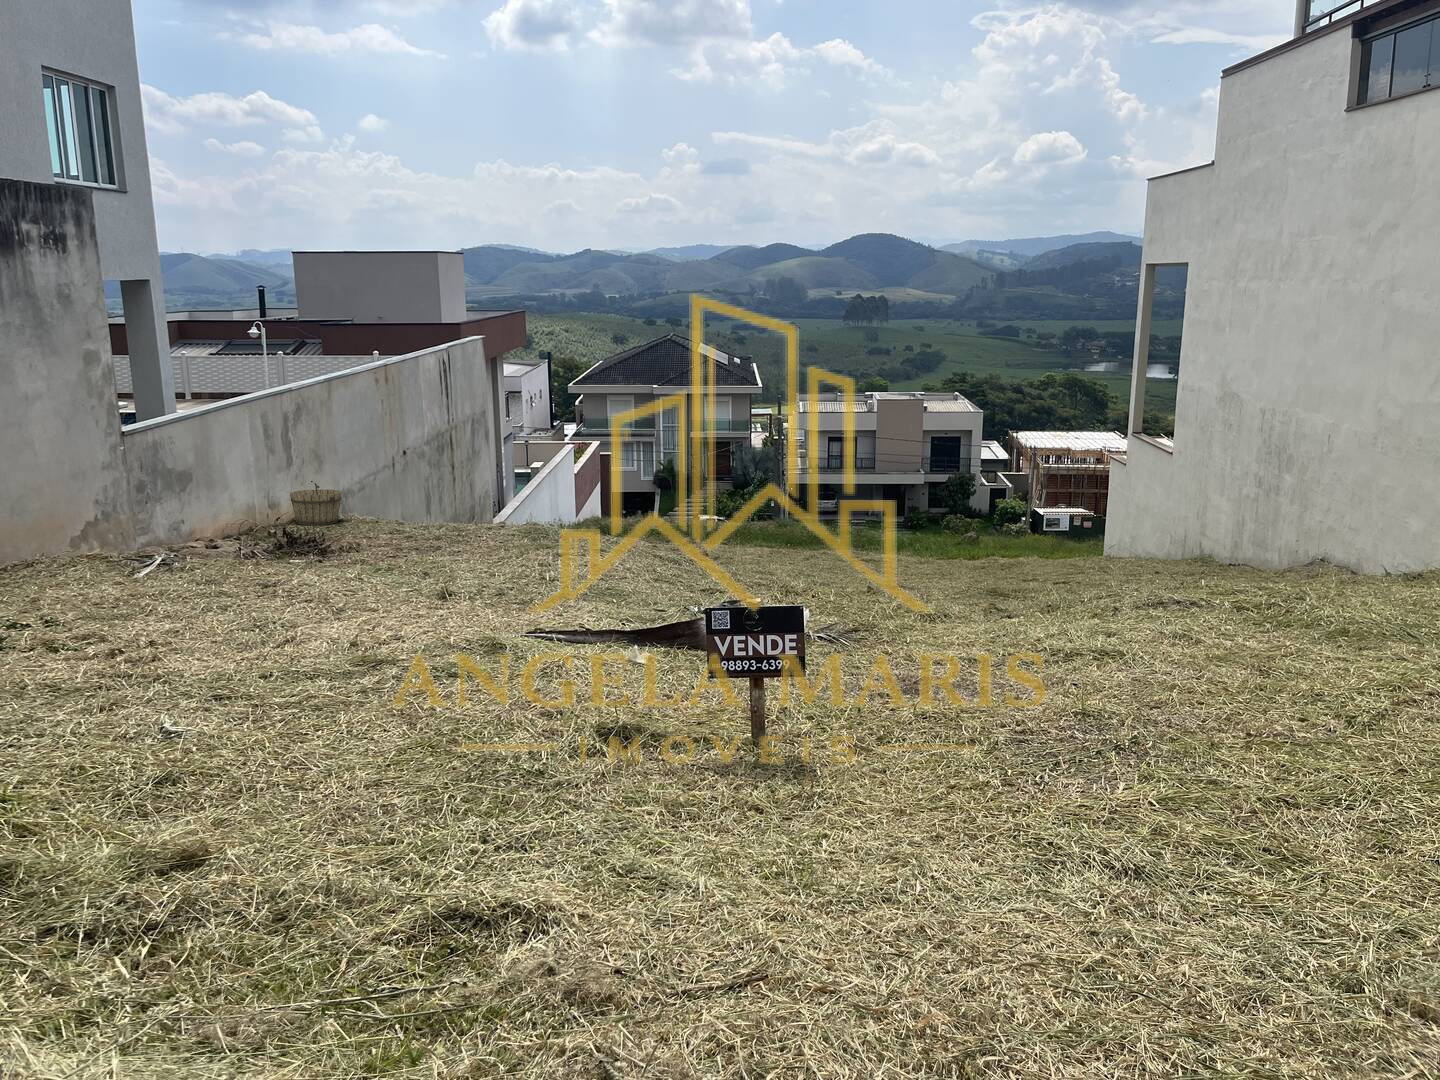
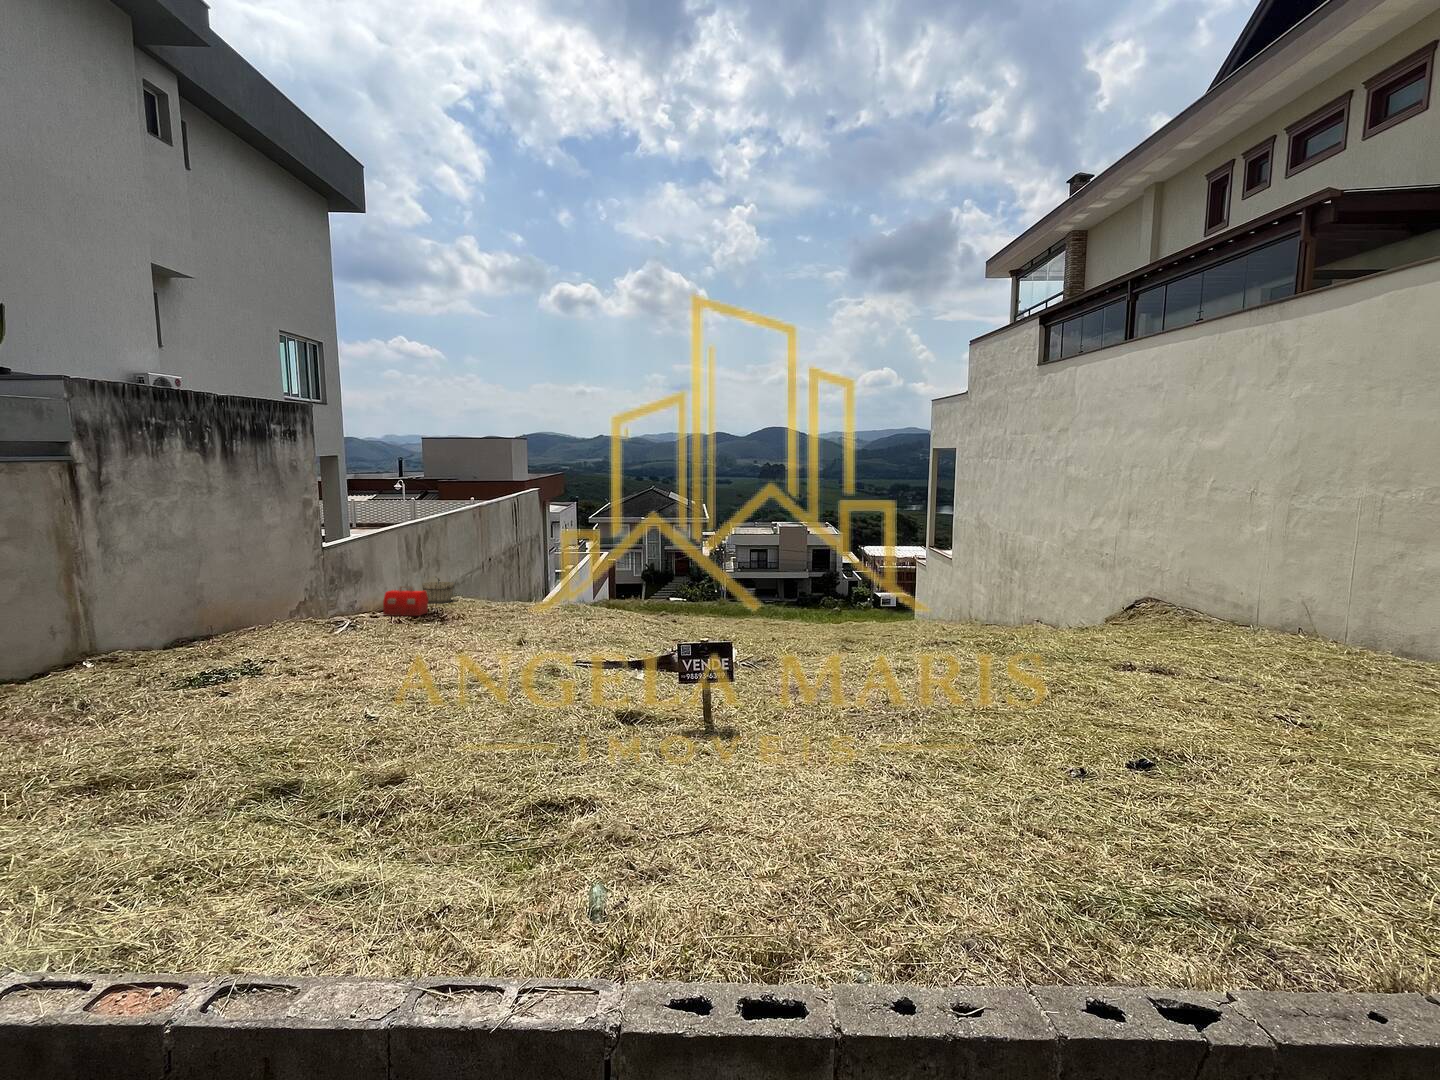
toolbox: none [223,497,298,547] -> present [383,586,428,616]

